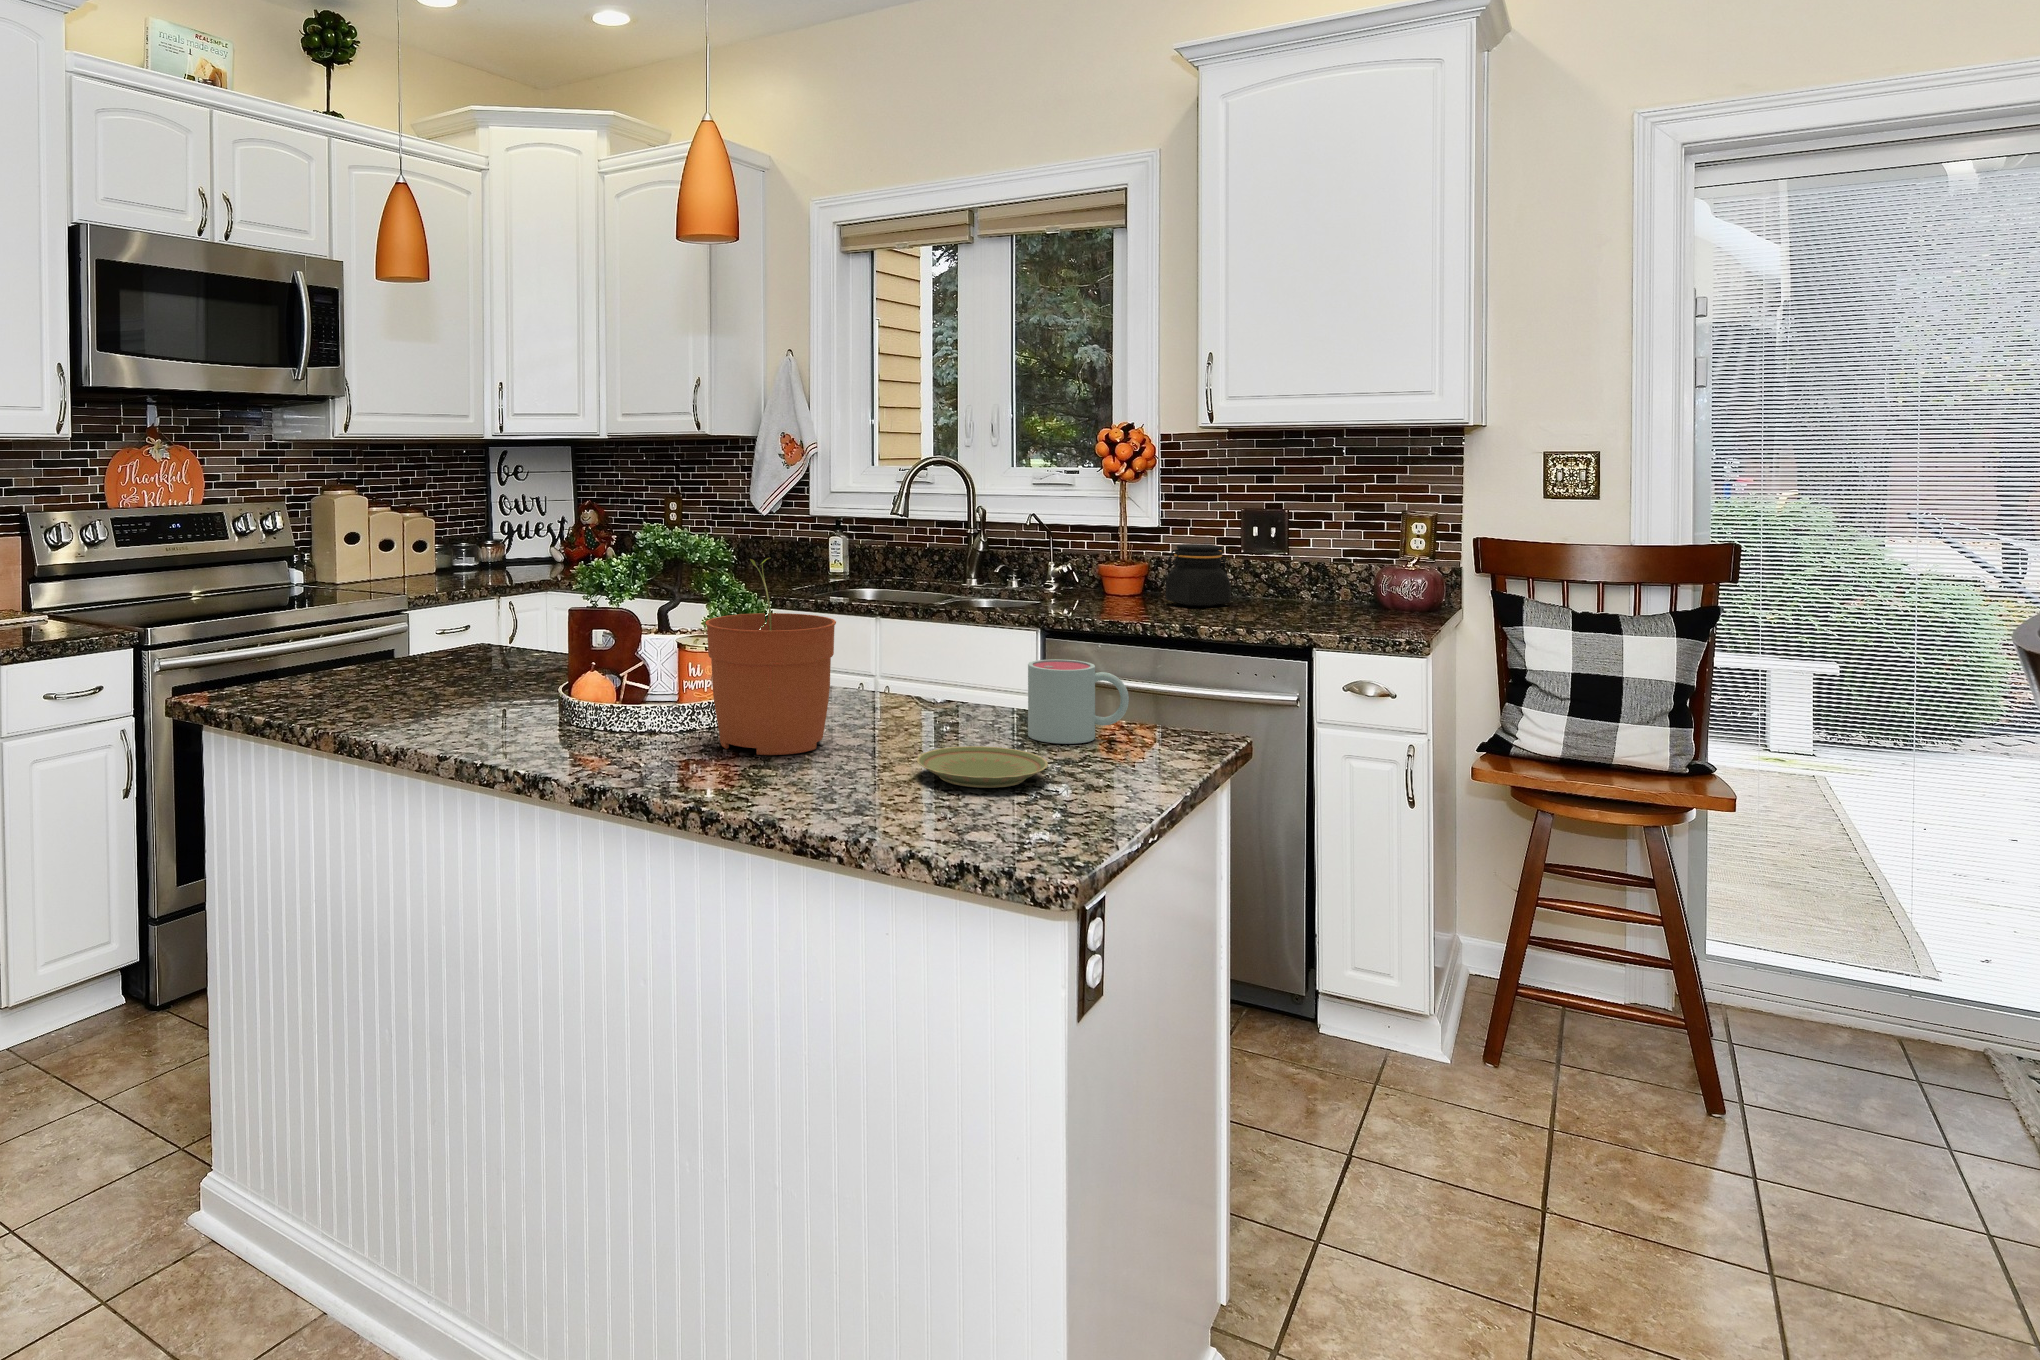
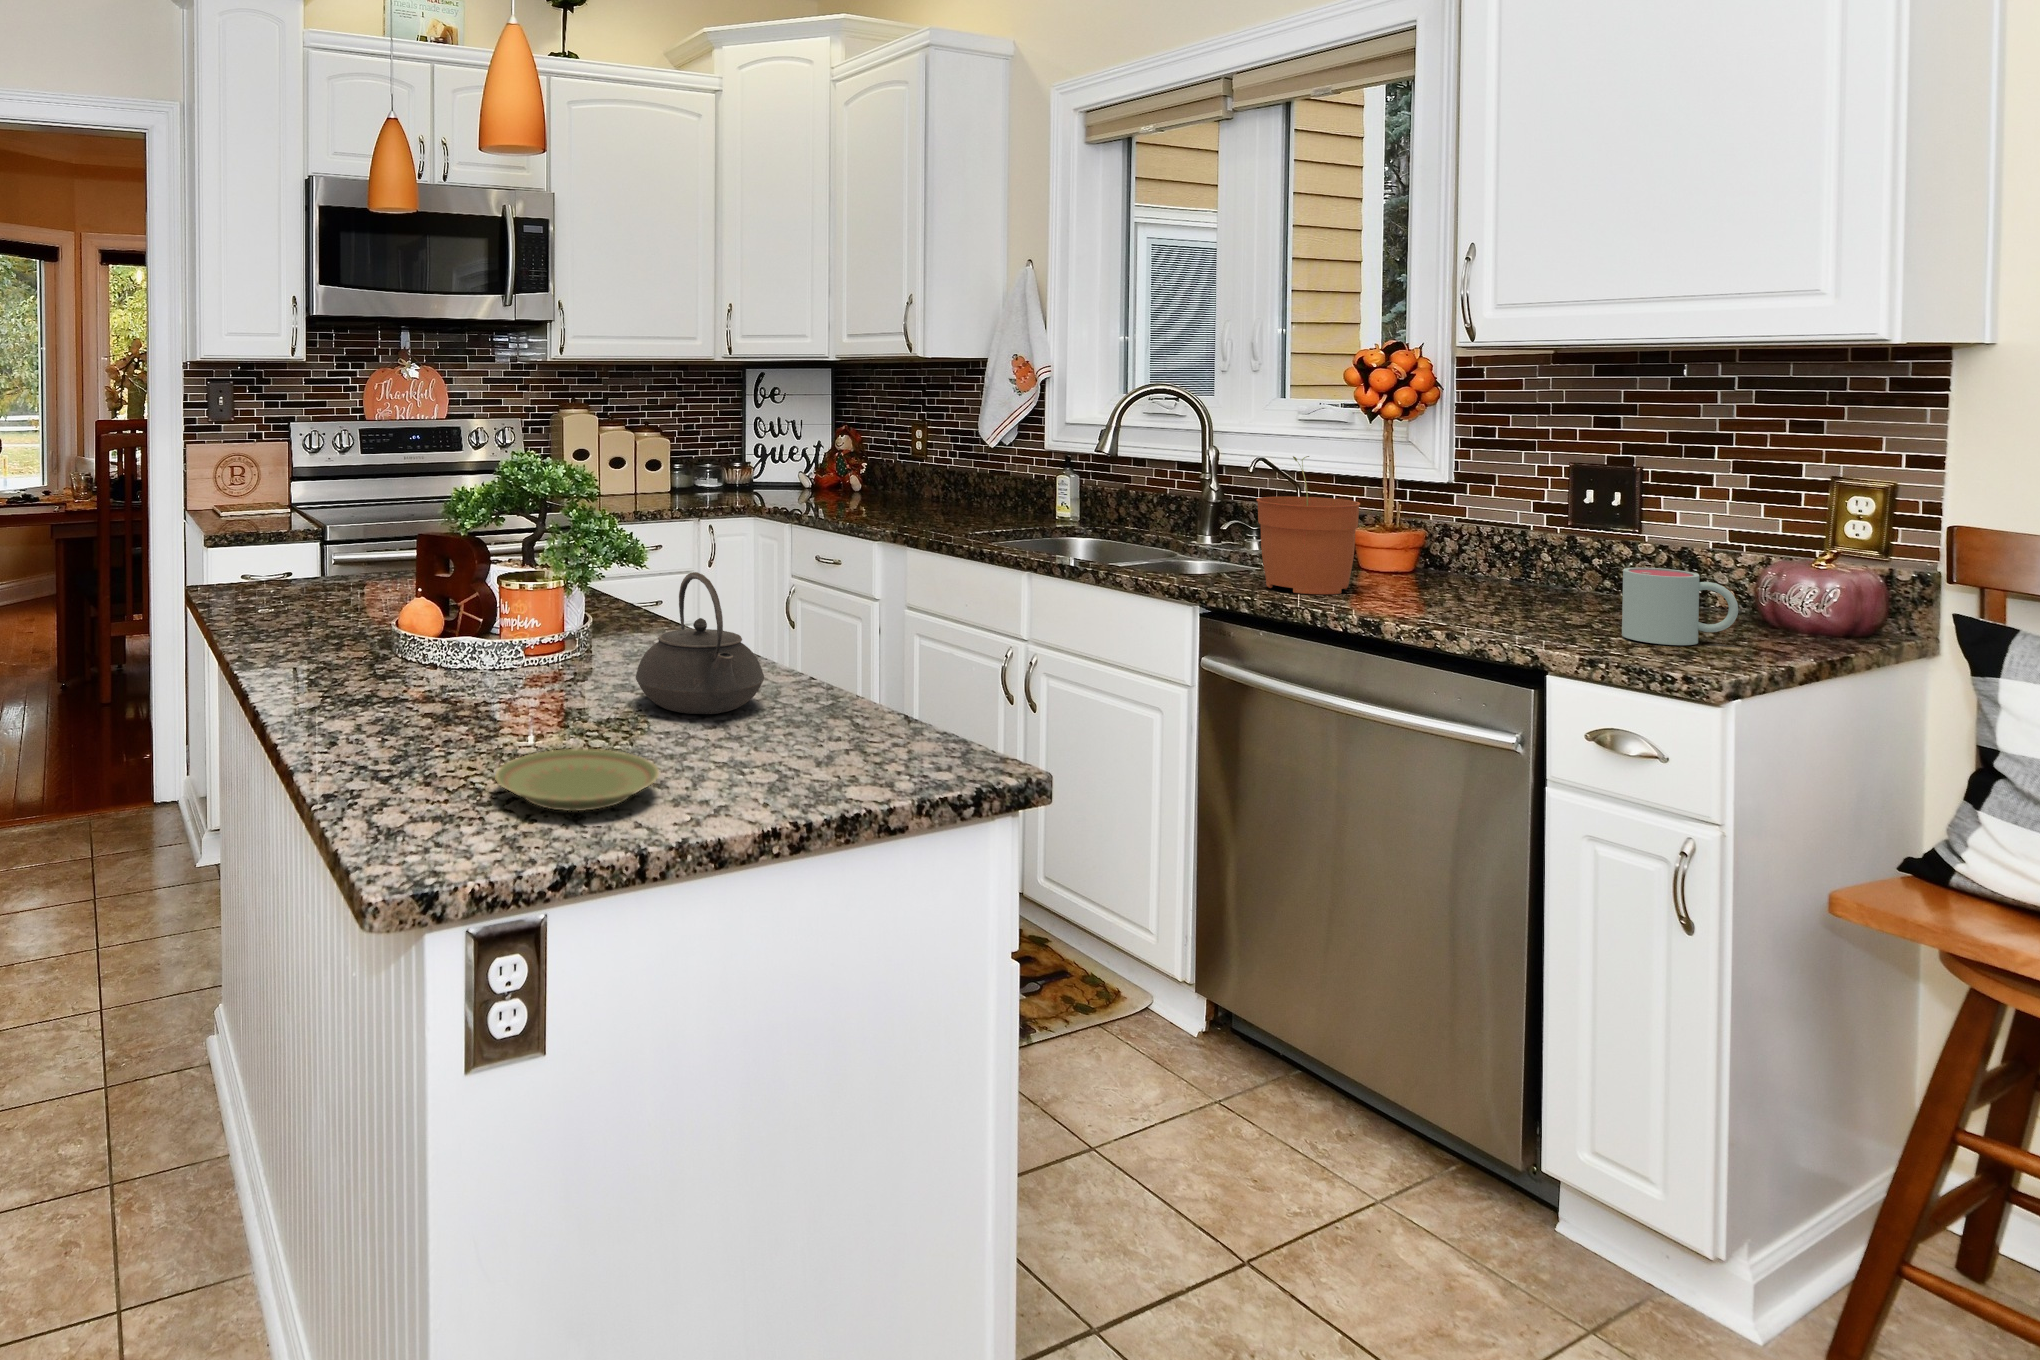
jar: present [1166,544,1230,606] -> none [1421,509,1525,597]
plant pot: present [705,558,836,755] -> present [1257,456,1360,594]
teapot: none [860,610,969,724] -> present [636,572,764,714]
mug: present [1028,659,1129,744] -> present [1622,568,1738,645]

